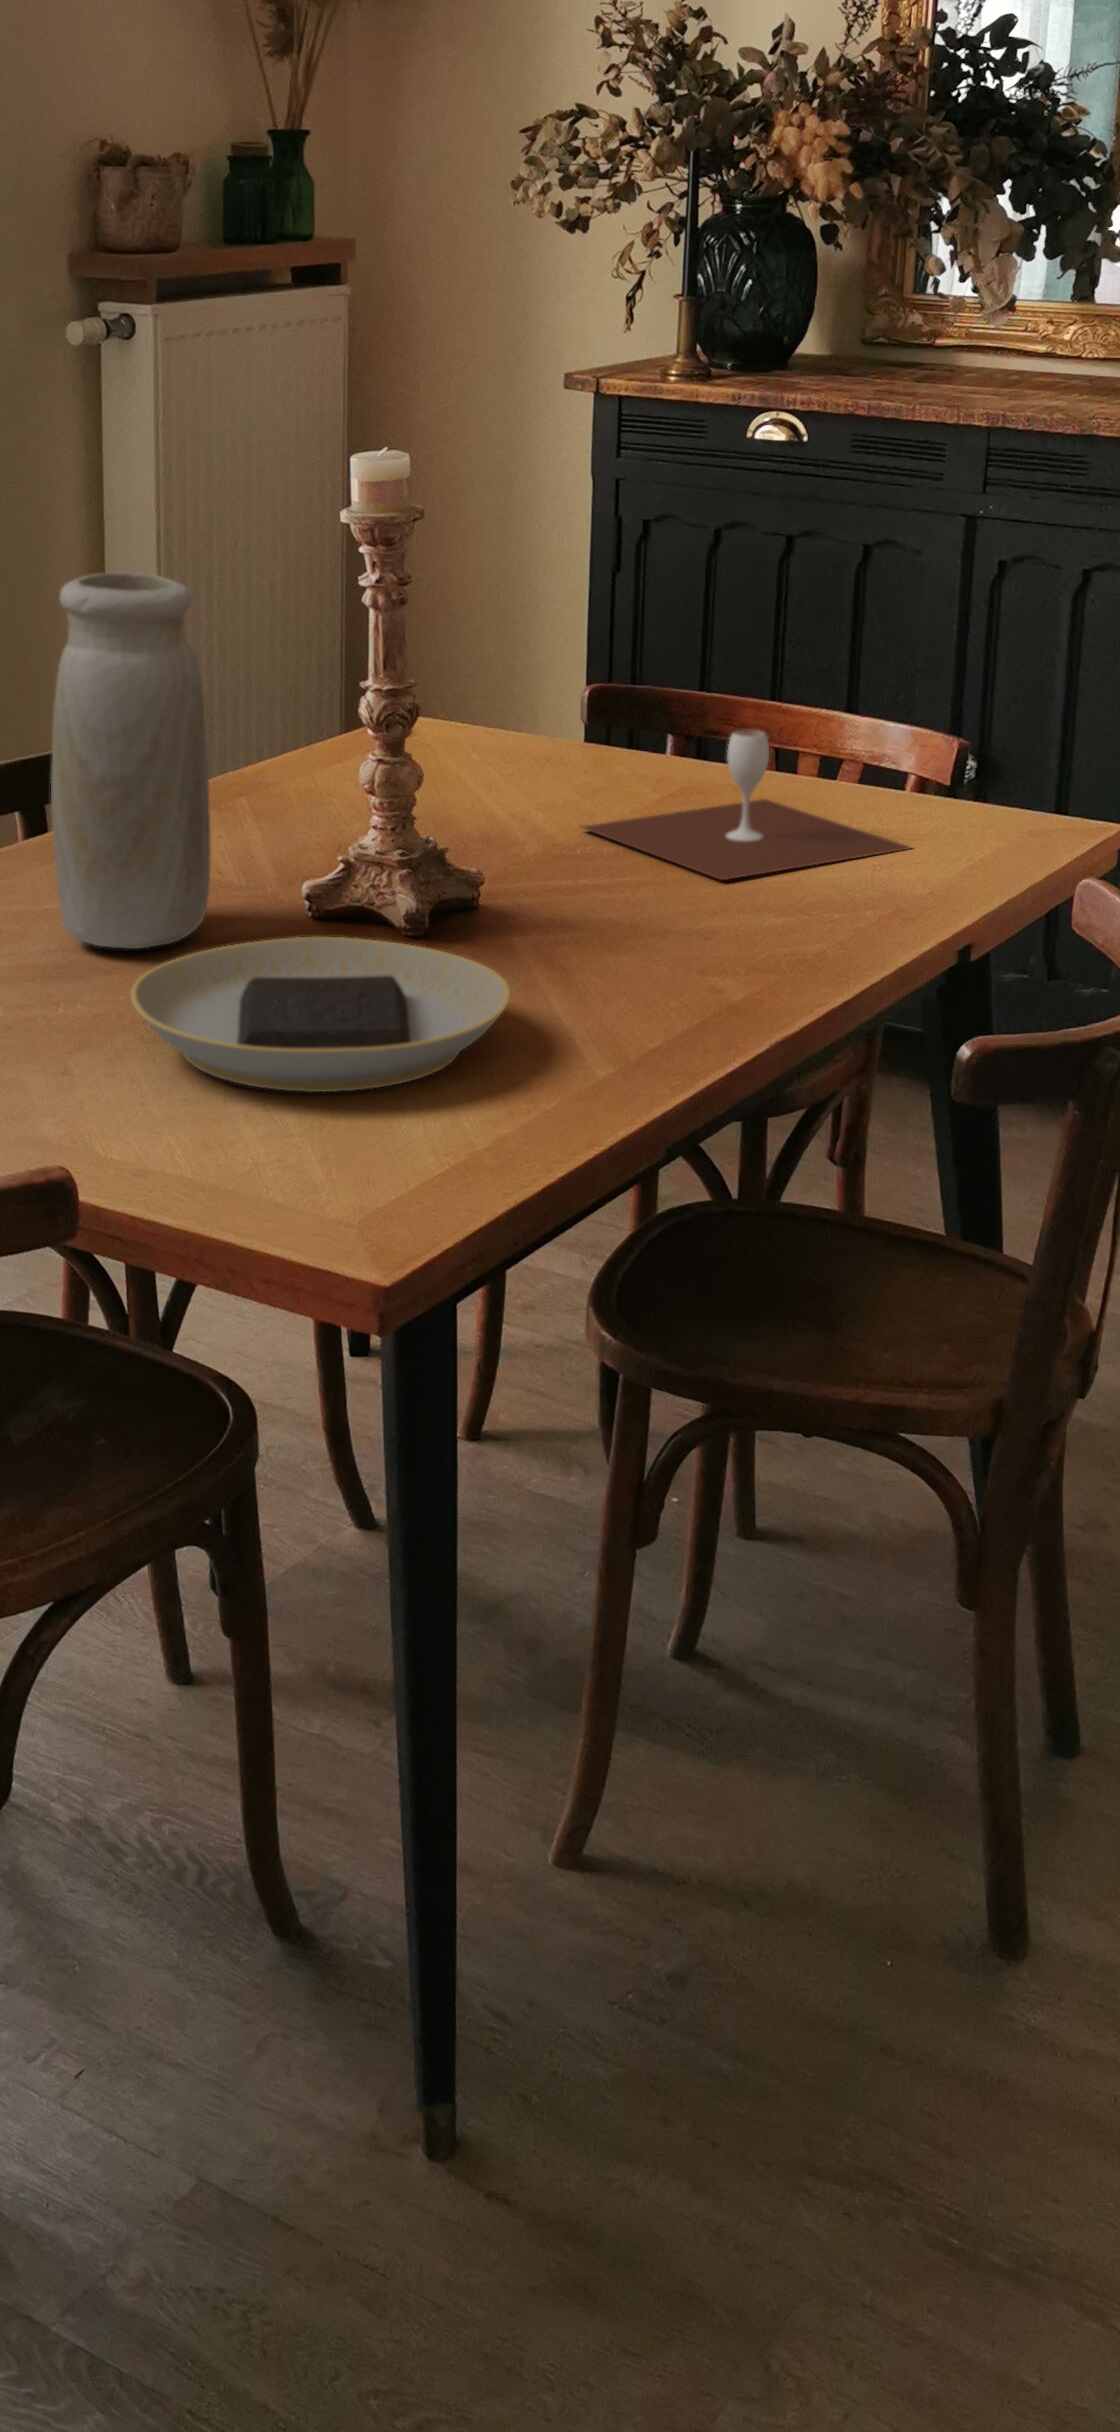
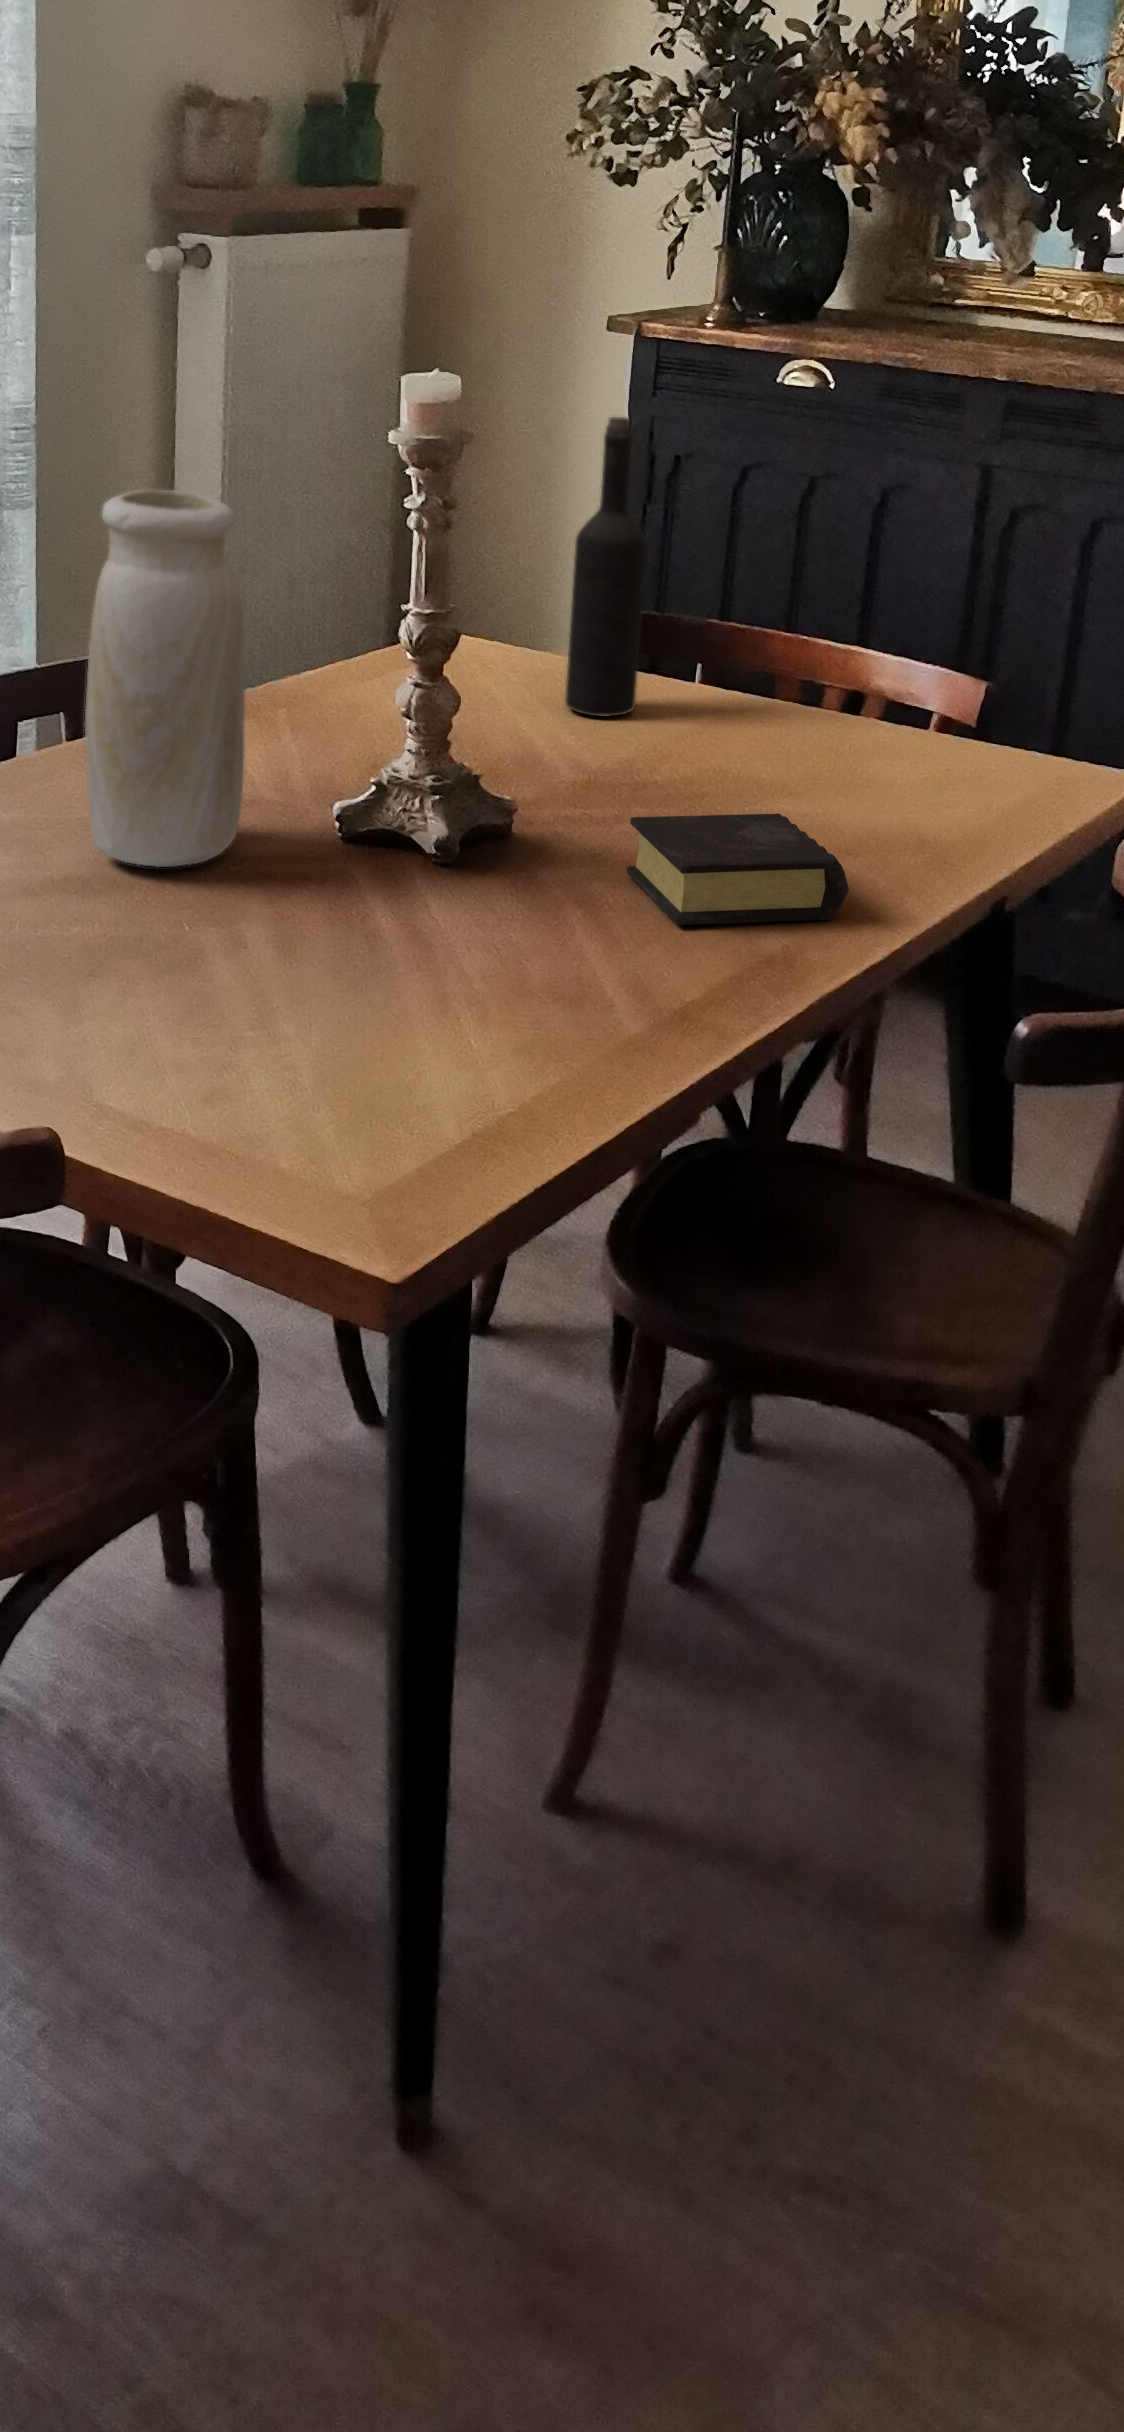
wine bottle: none [531,481,607,789] -> present [565,417,647,717]
wine glass: present [583,730,911,880] -> none [612,669,941,819]
book: none [597,870,816,980] -> present [627,814,849,925]
plate: present [131,937,510,1092] -> none [150,867,538,1036]

